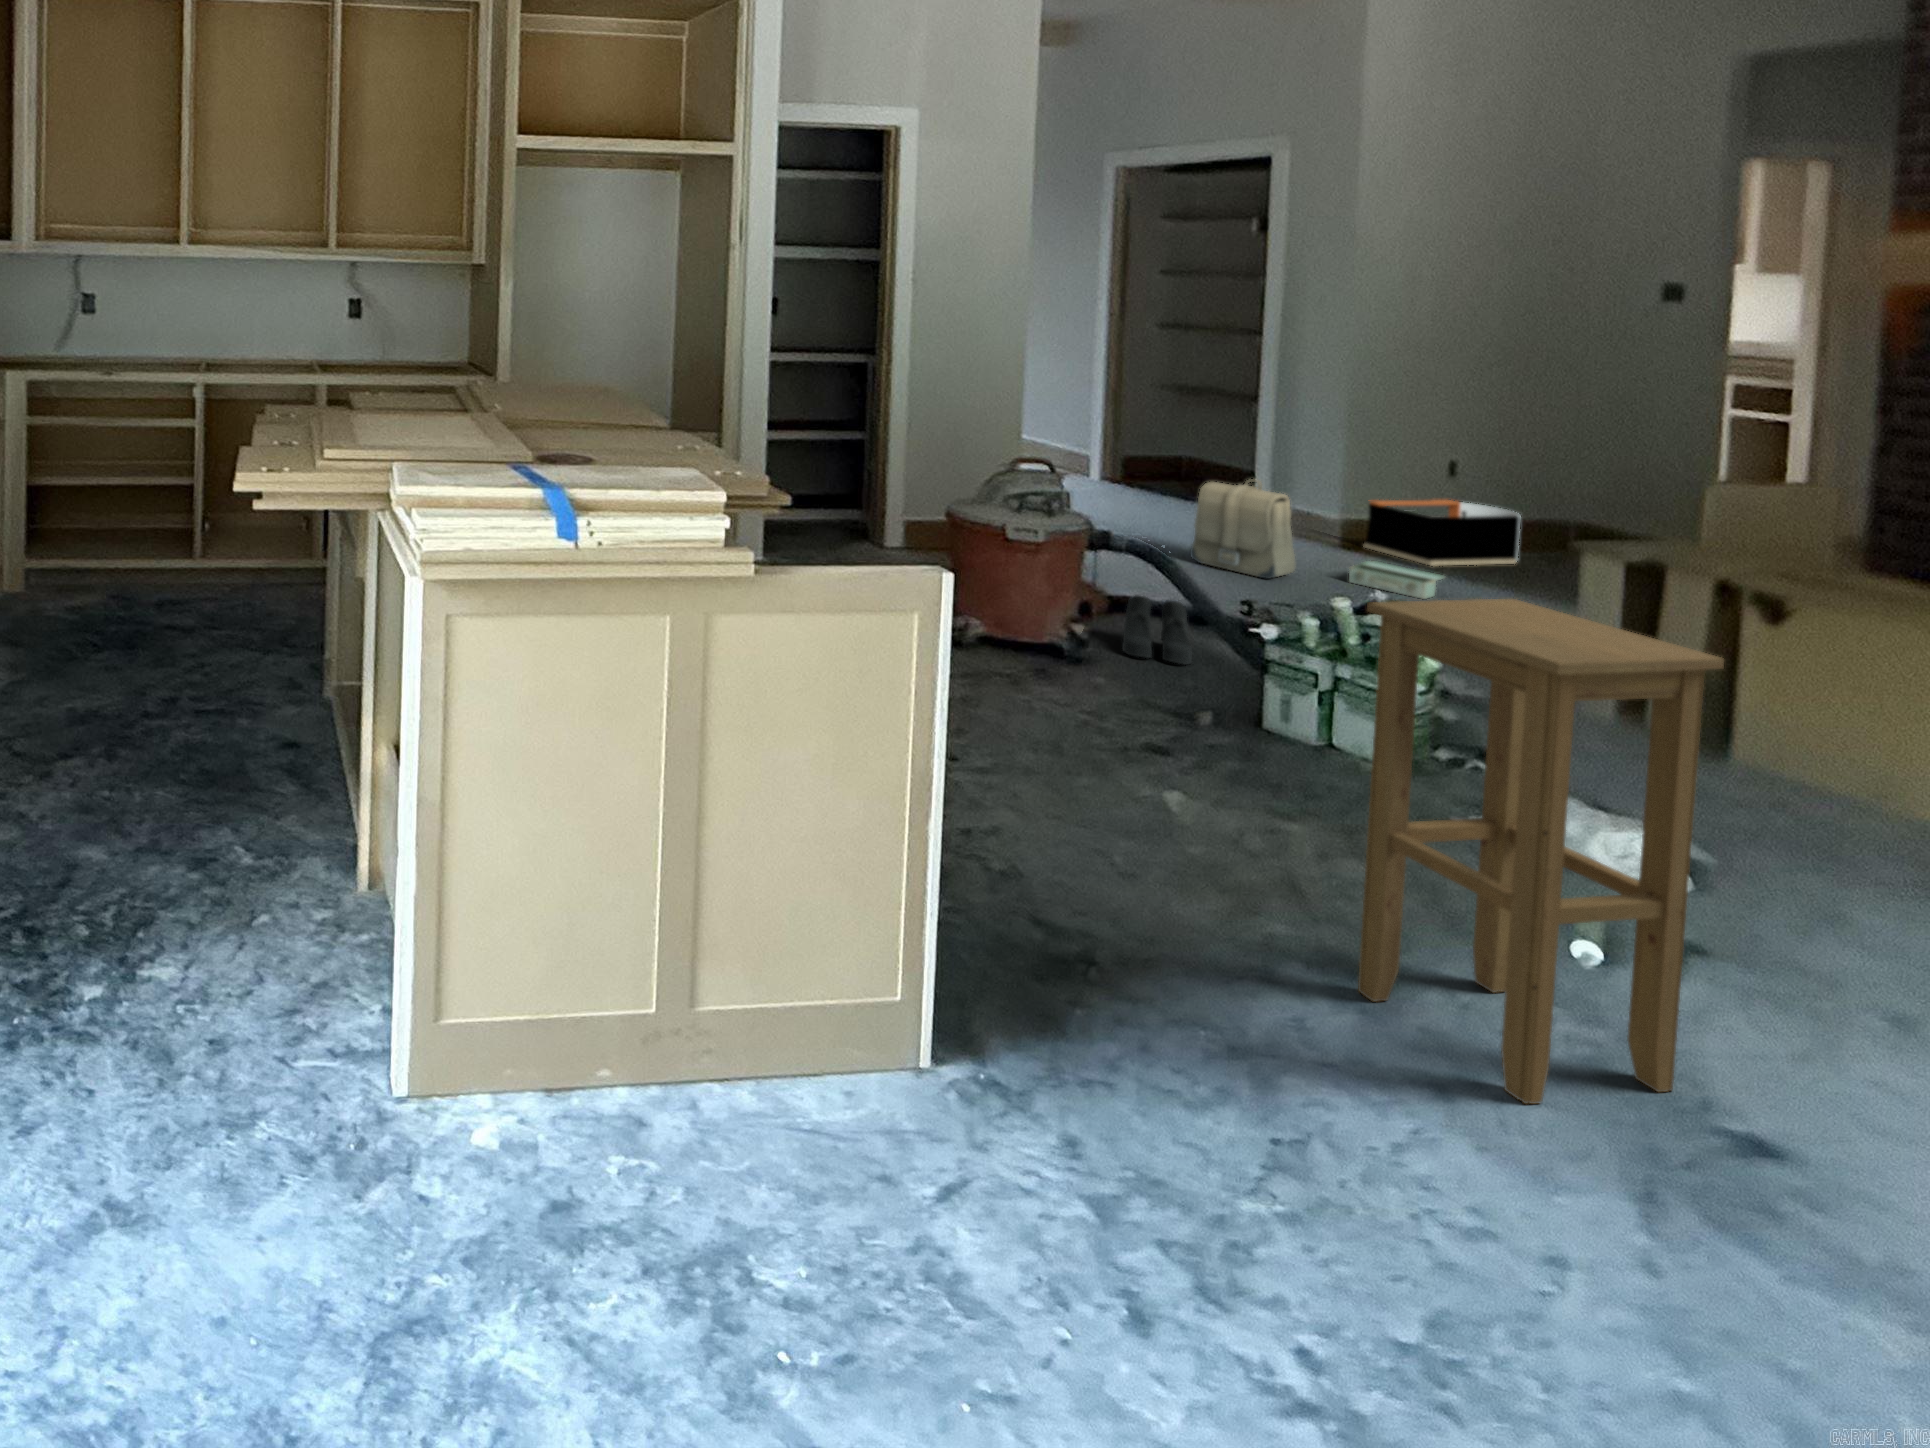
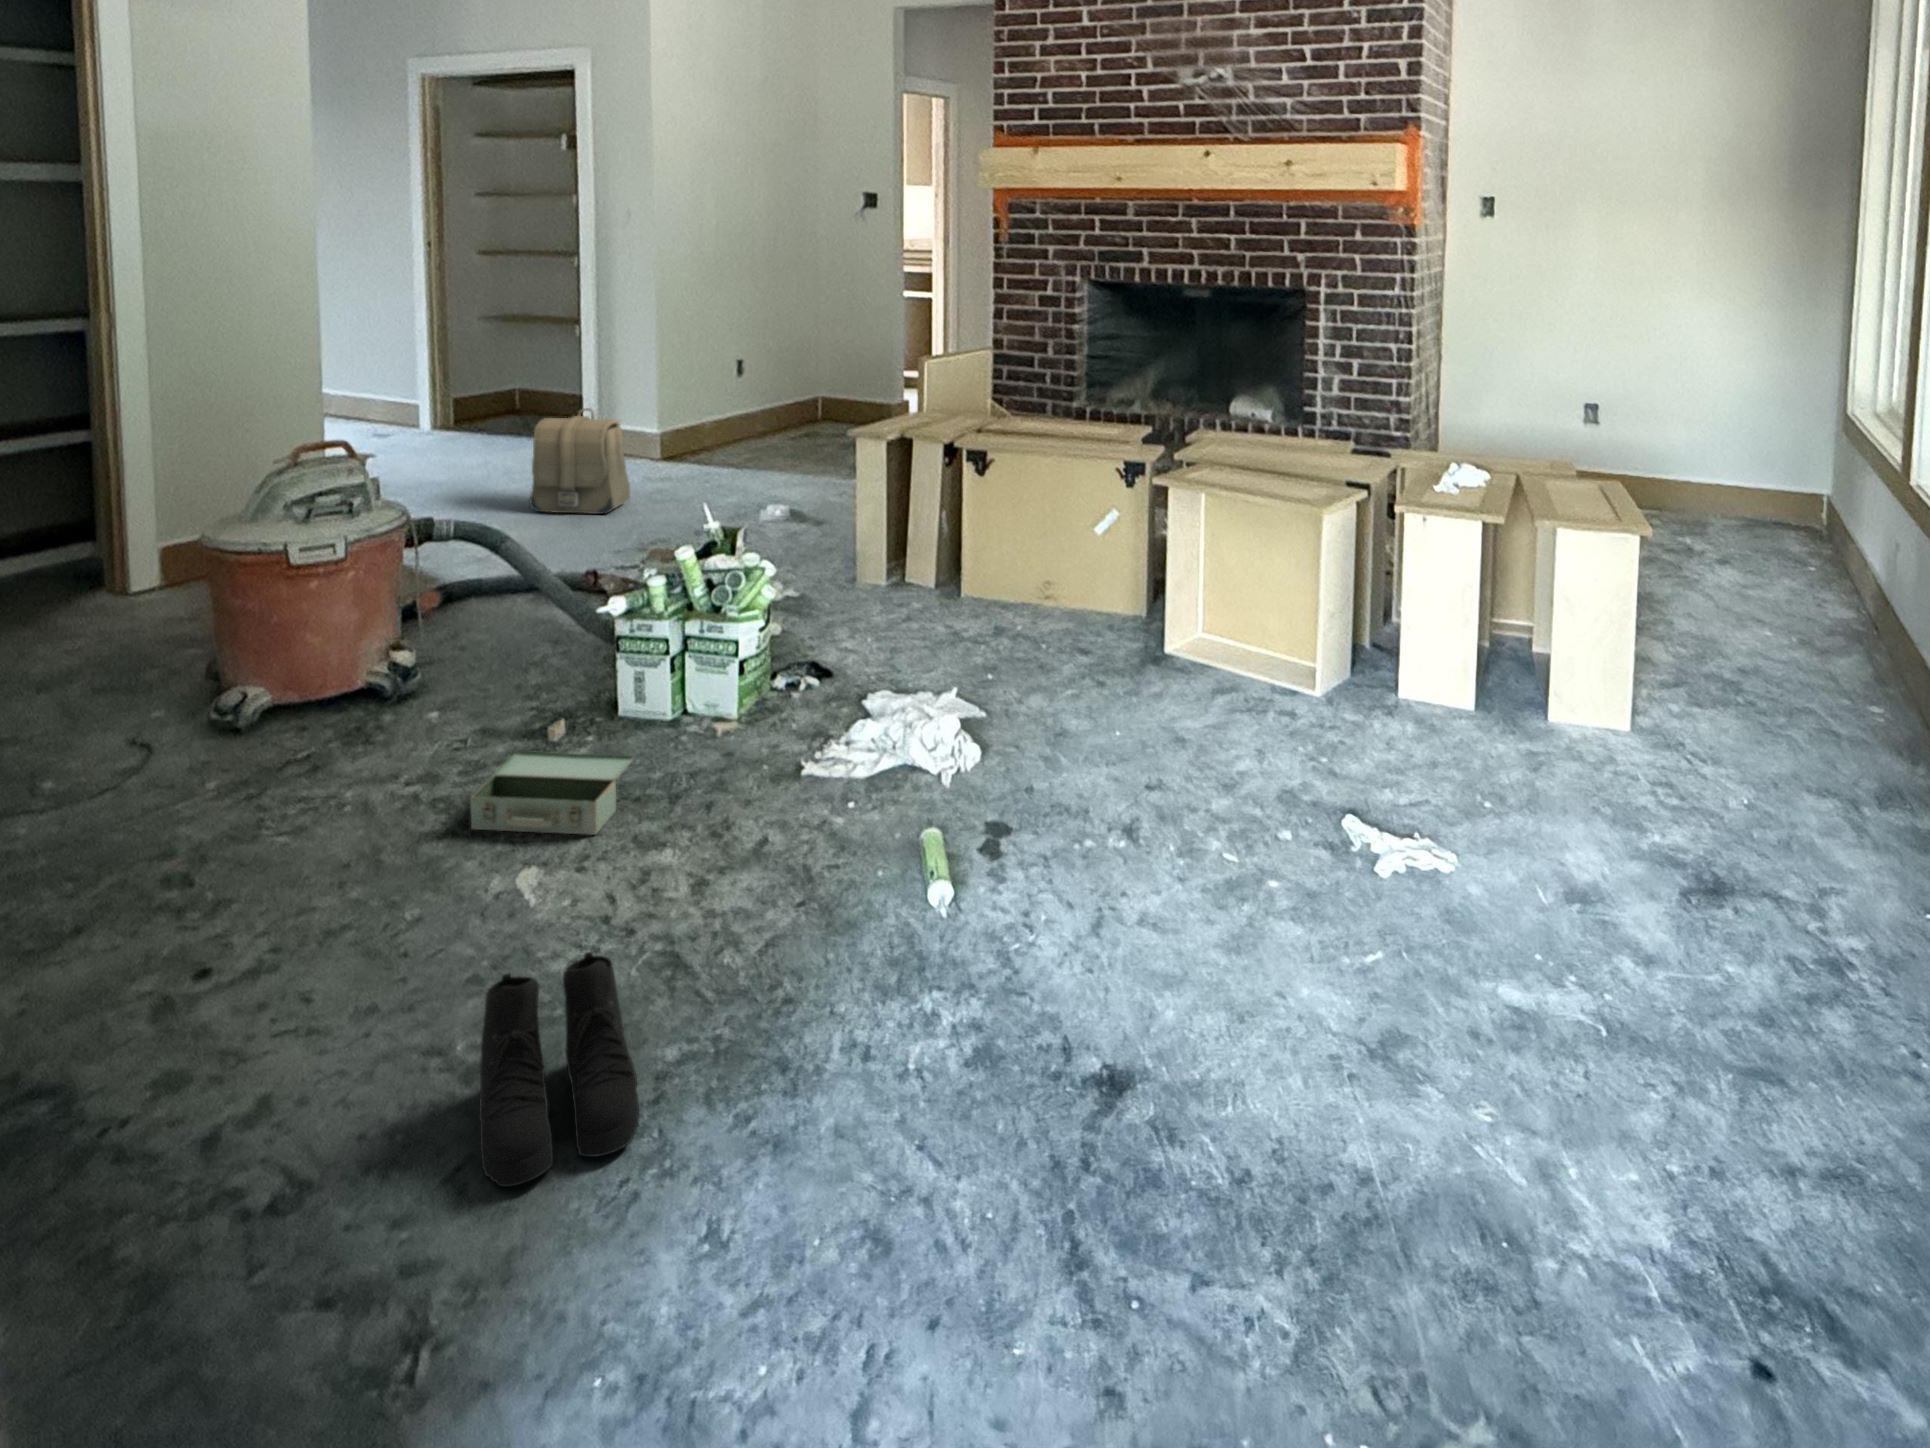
storage bin: present [1364,500,1520,566] -> none [682,394,794,461]
toolbox: present [1349,561,1444,599] -> present [470,751,633,835]
boots: present [1122,596,1192,664] -> present [479,952,639,1187]
stool: present [1358,599,1724,1104] -> none [742,541,1051,1180]

